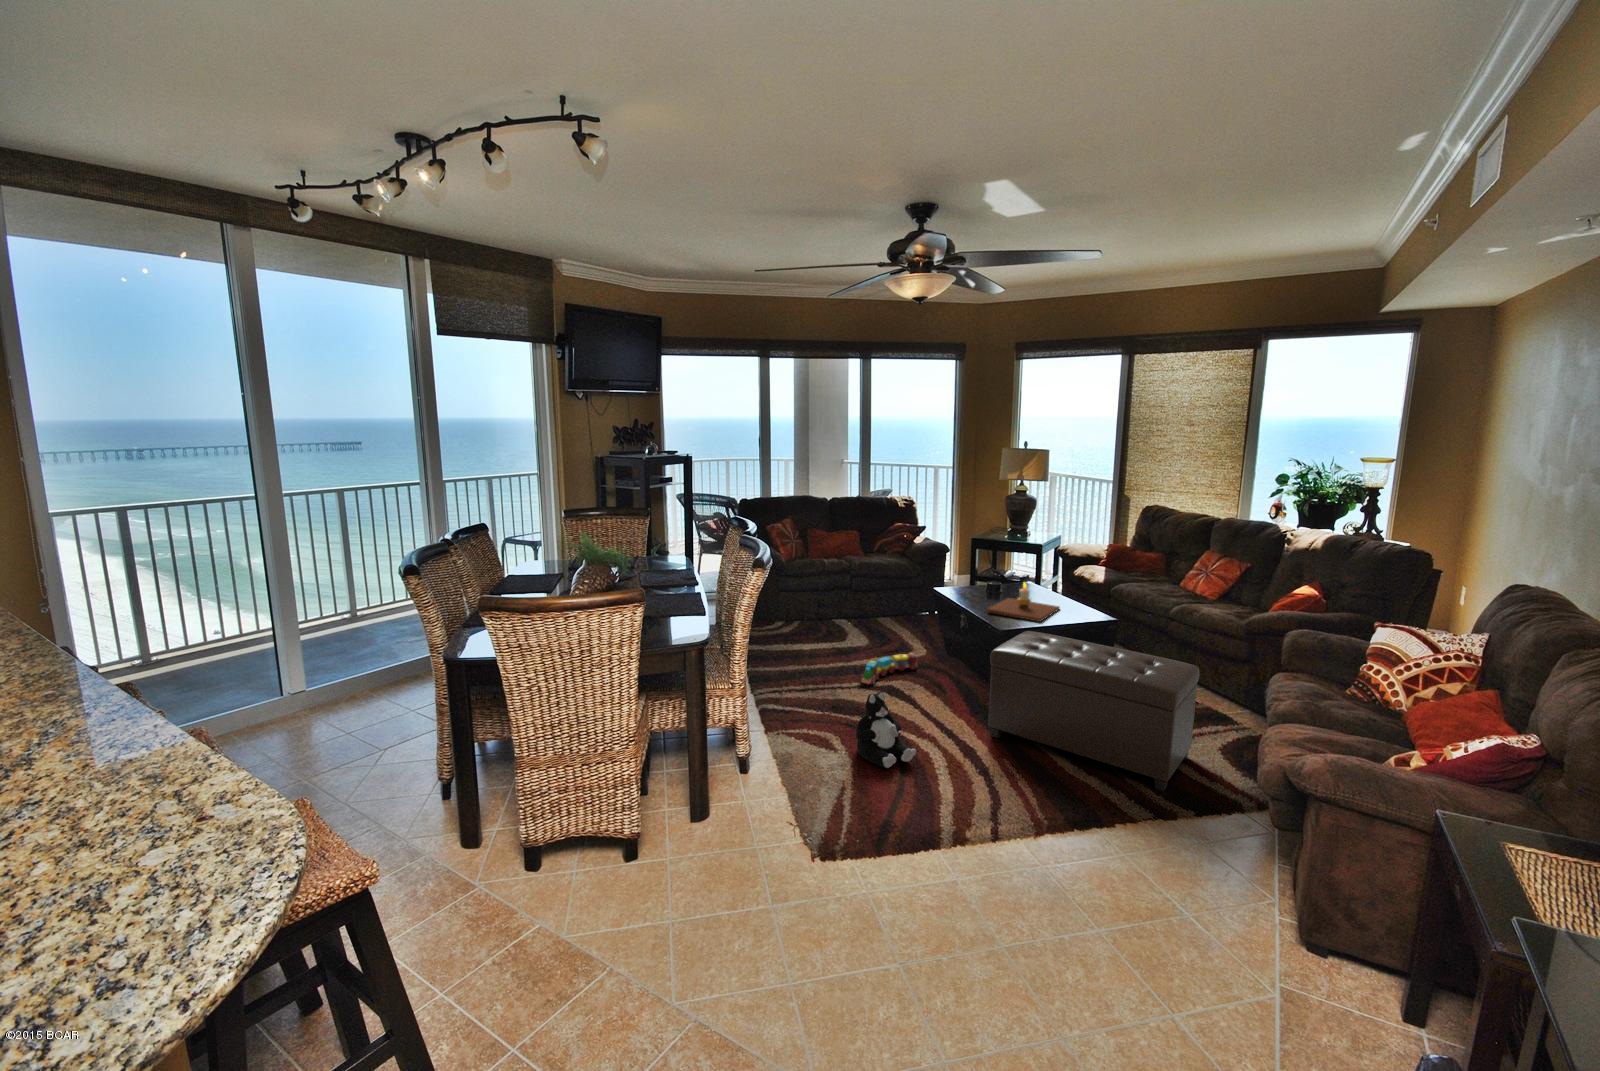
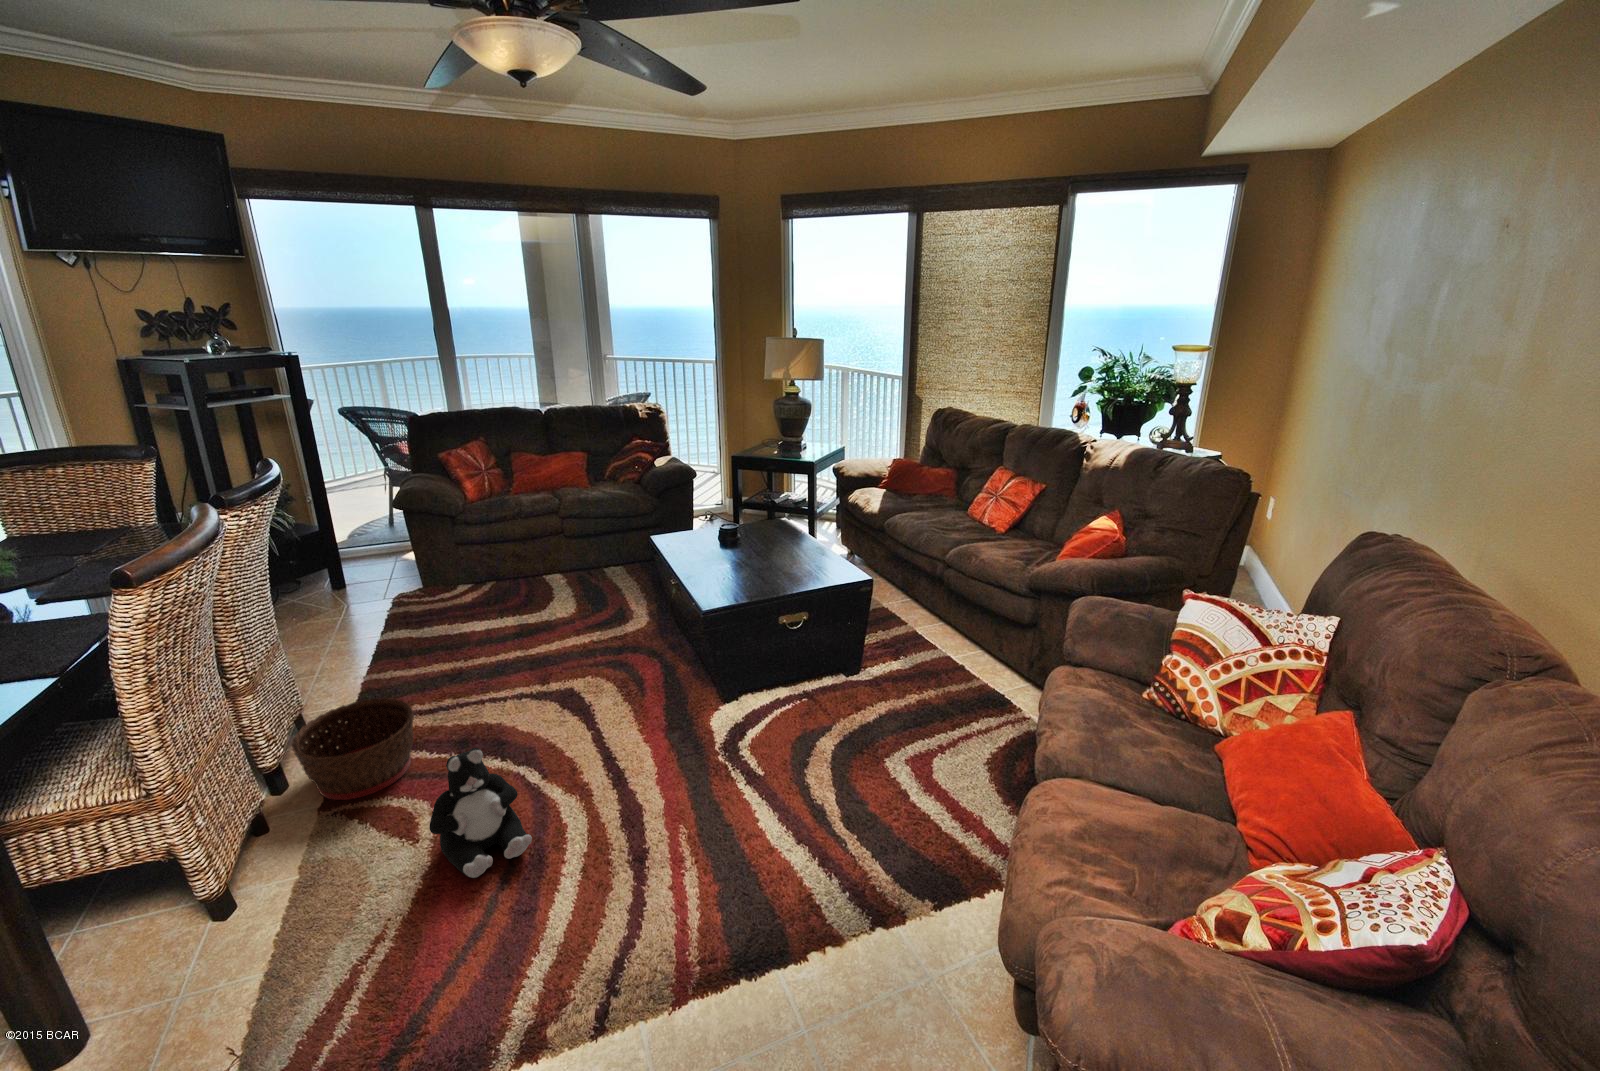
candle: present [987,582,1060,622] -> none [702,530,804,589]
ottoman: present [988,631,1199,791] -> none [663,611,954,865]
toy train: present [860,653,917,684] -> none [528,631,624,688]
basket: none [749,672,815,728] -> present [292,698,414,800]

